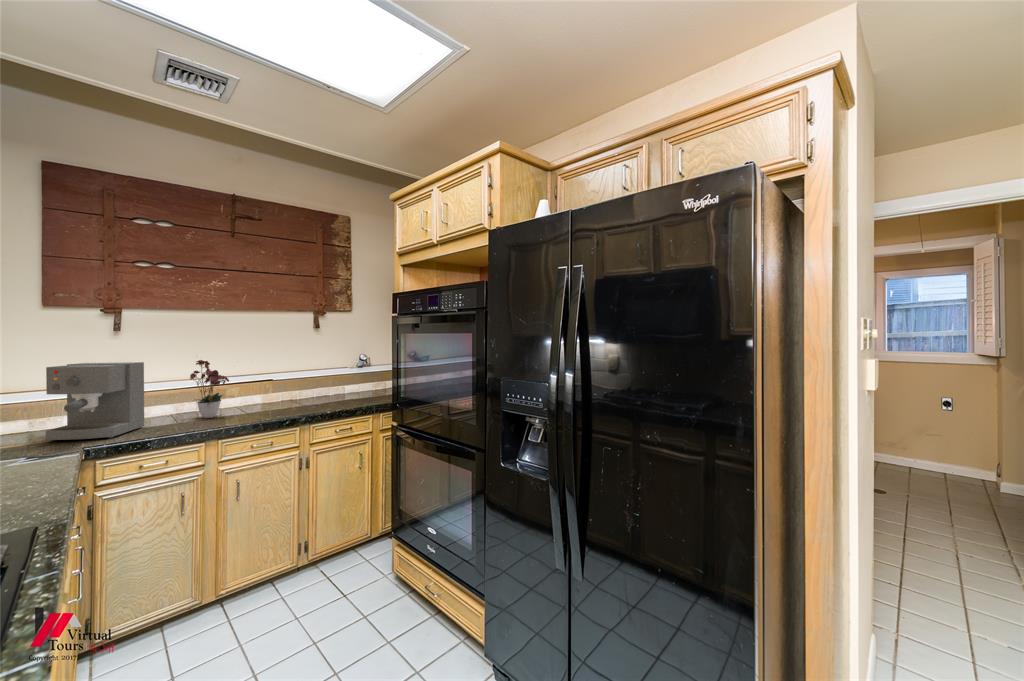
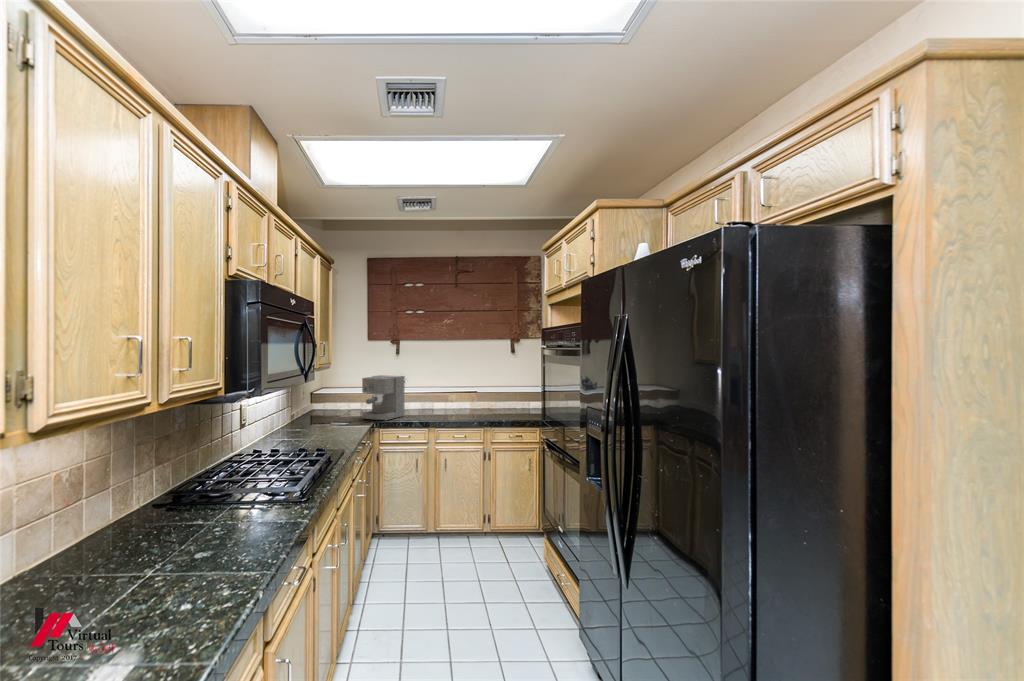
flower arrangement: present [190,360,229,418] -> none [427,373,450,414]

